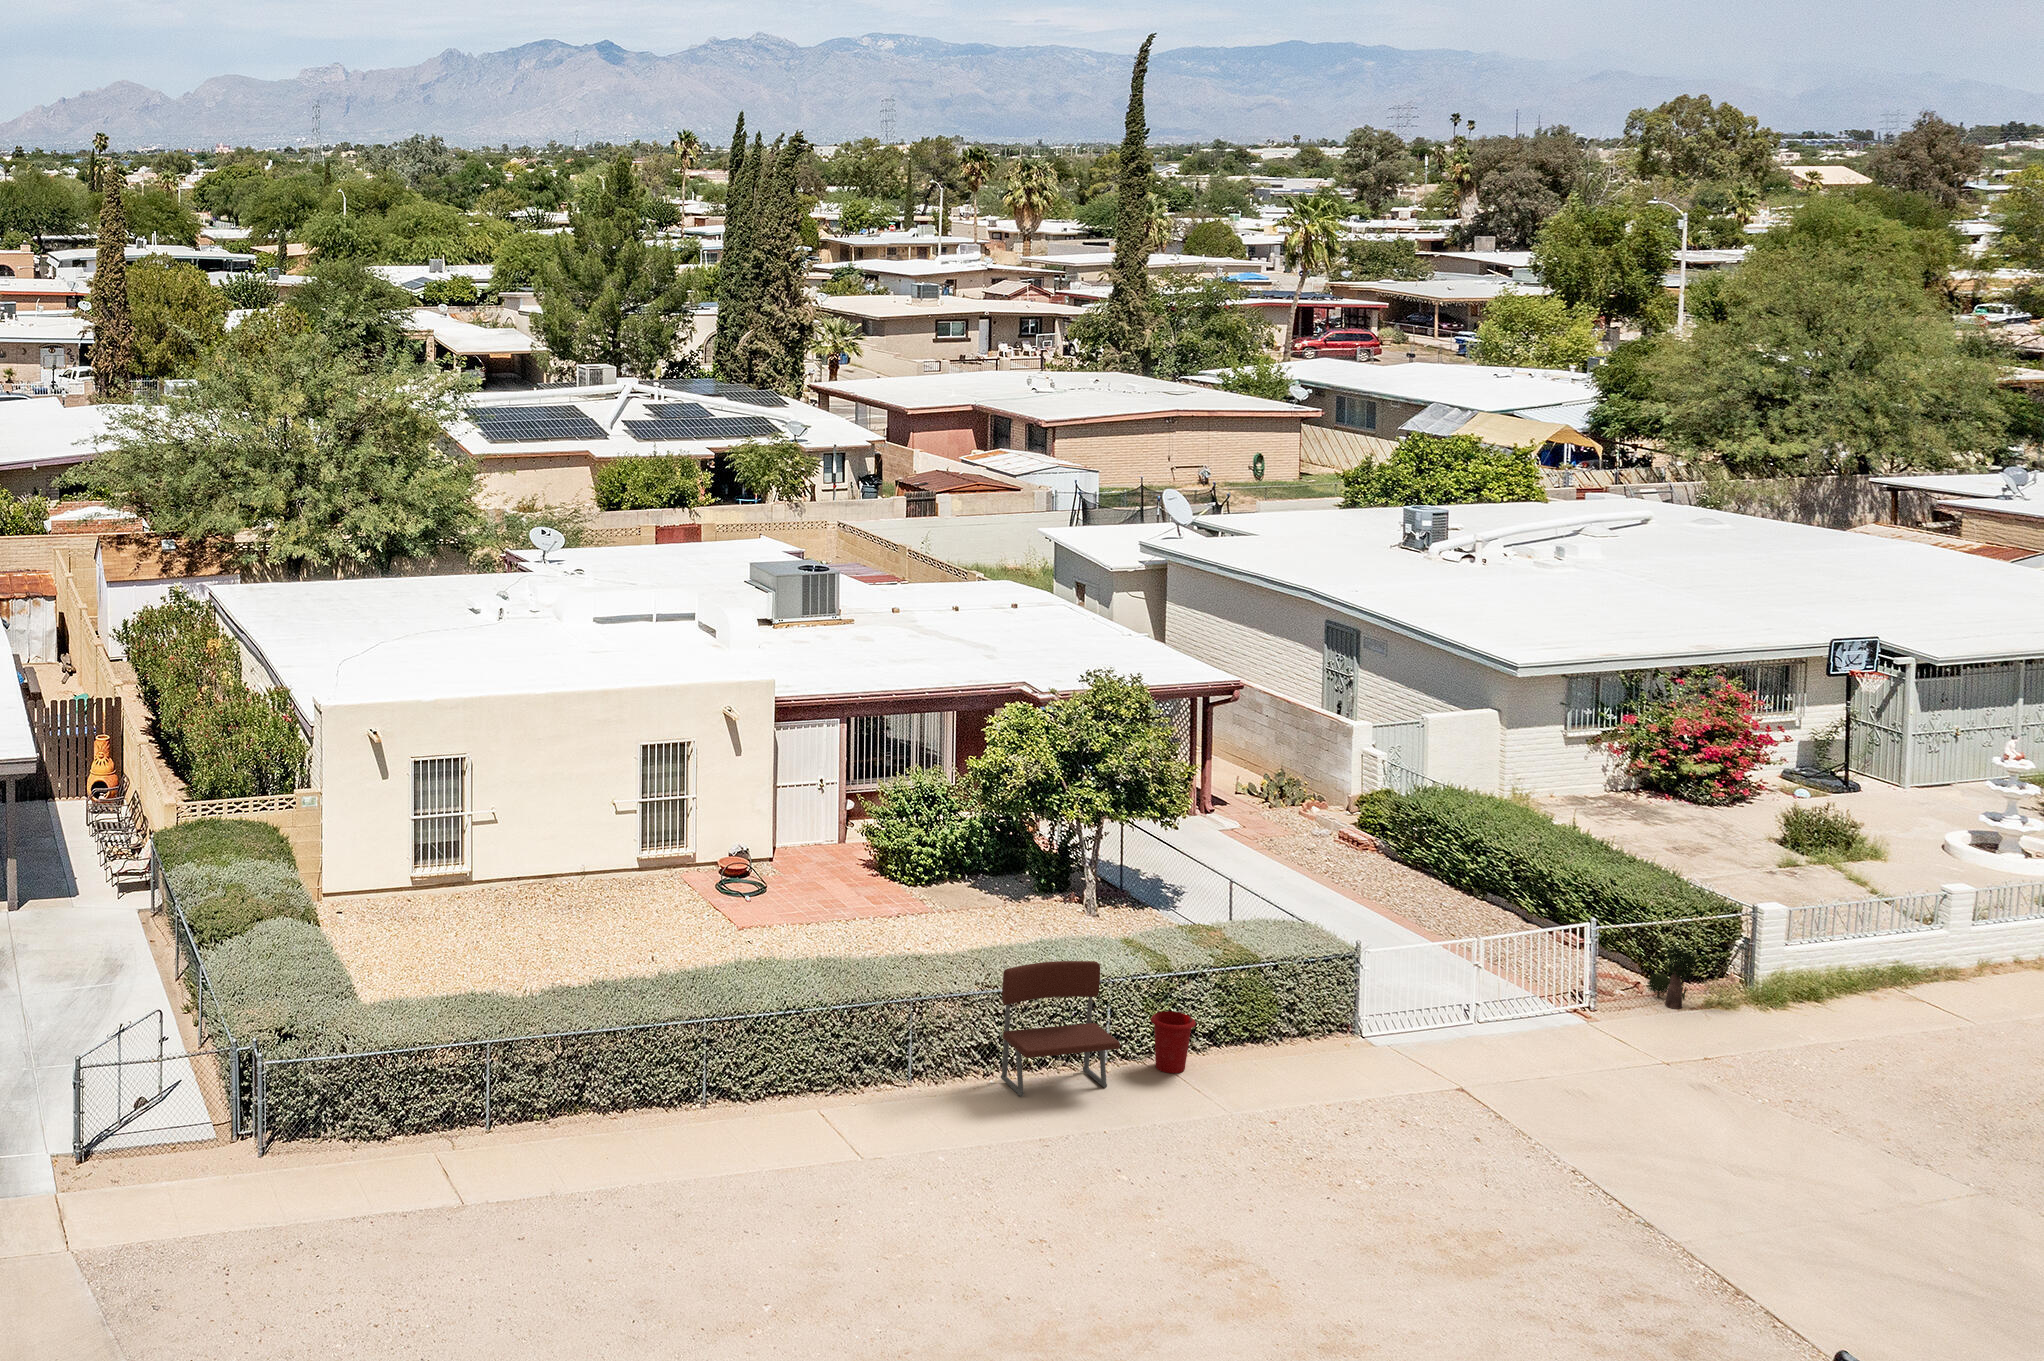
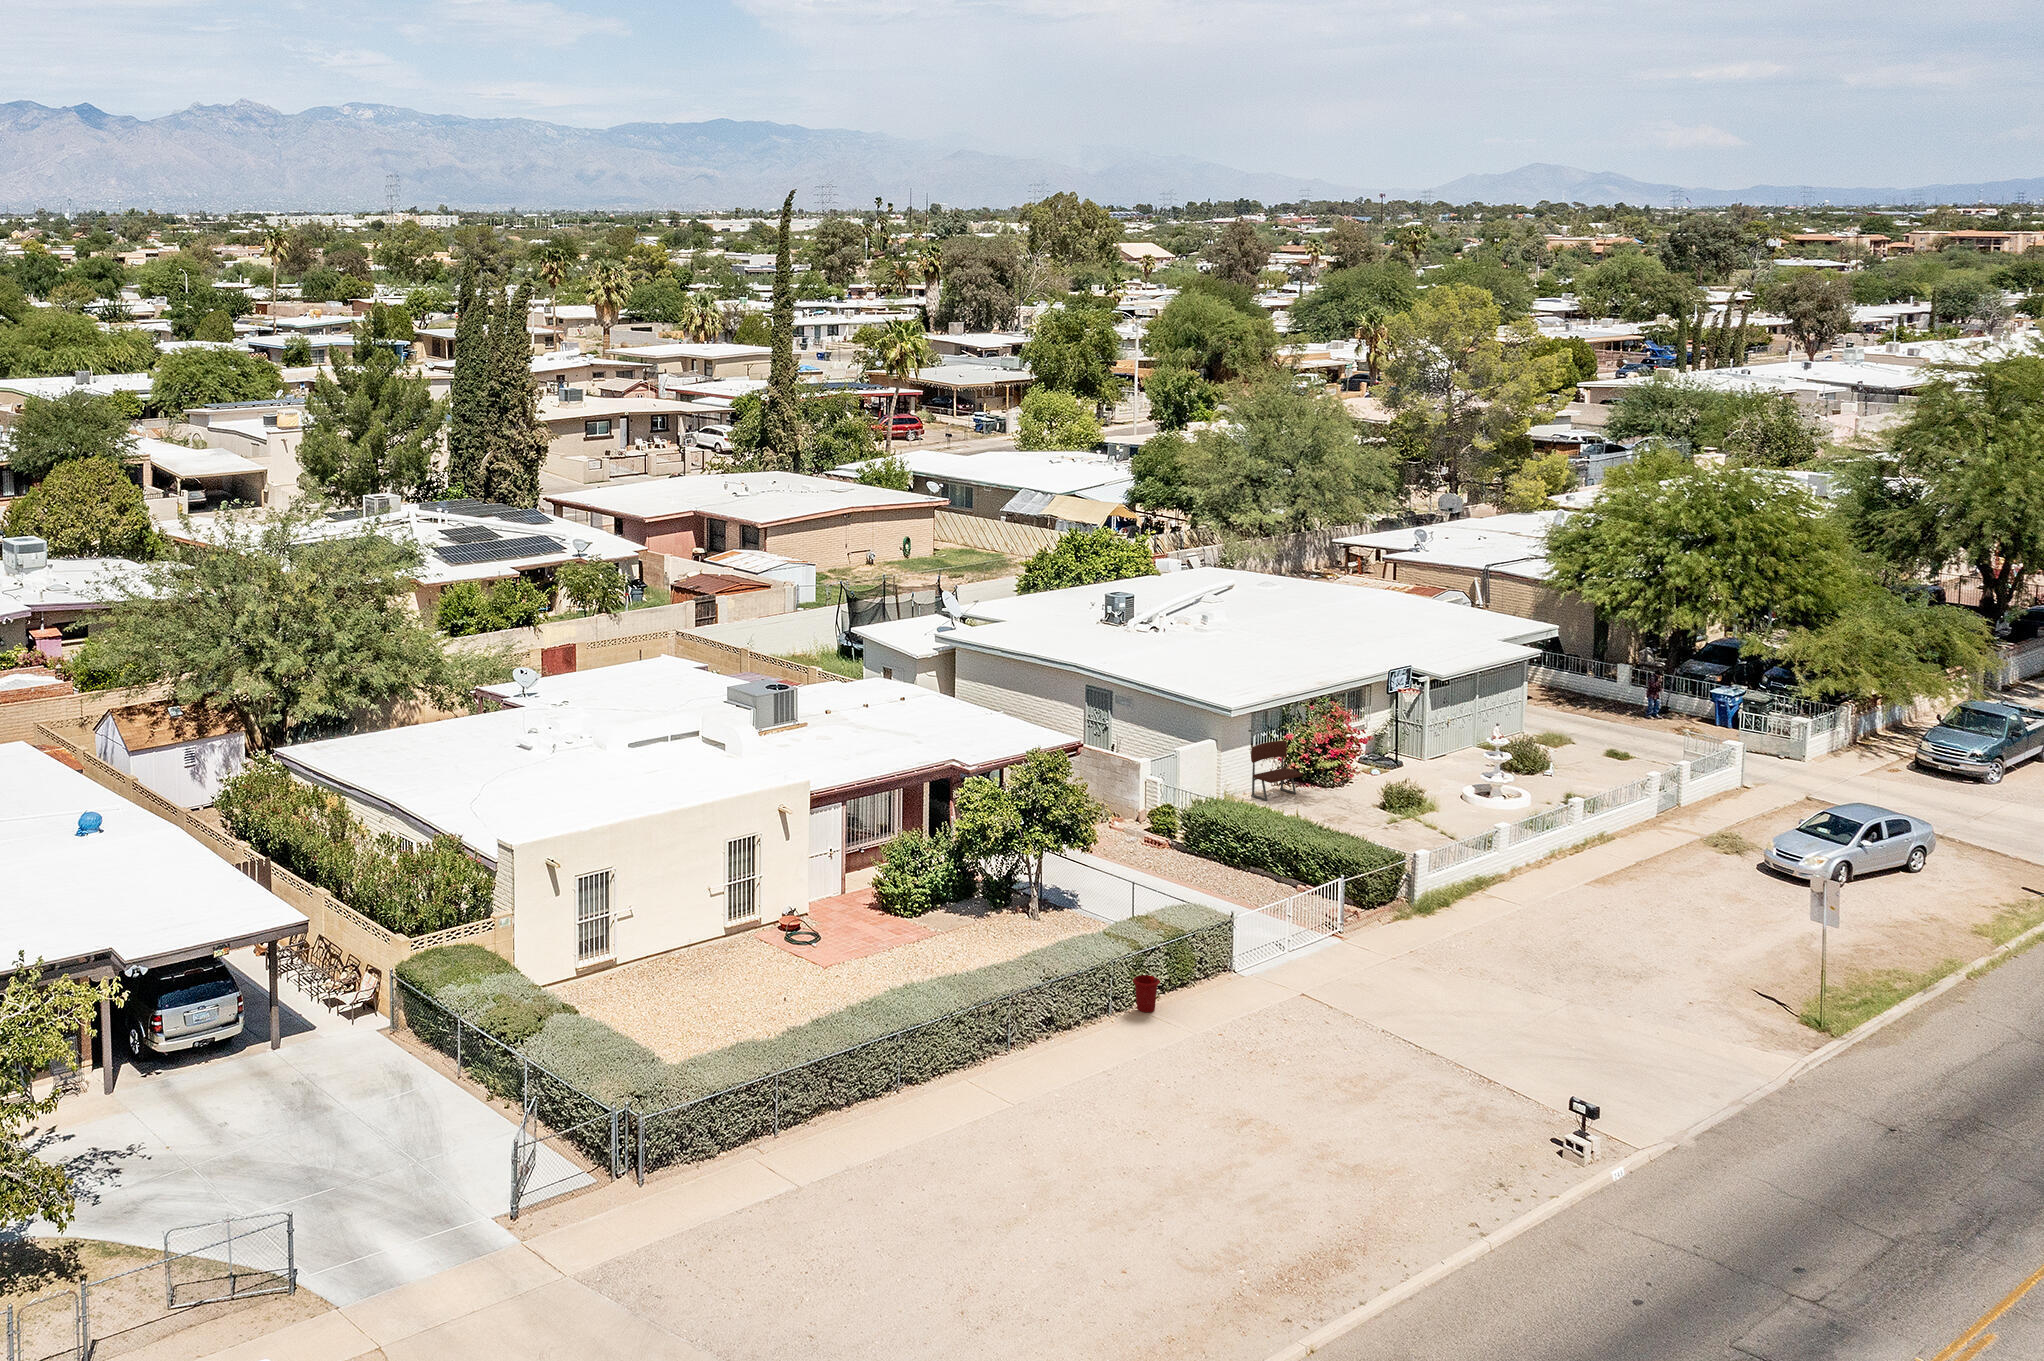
potted plant: present [1647,944,1697,1009] -> none [1364,887,1395,926]
bench: present [1001,961,1120,1097] -> present [1251,741,1303,801]

